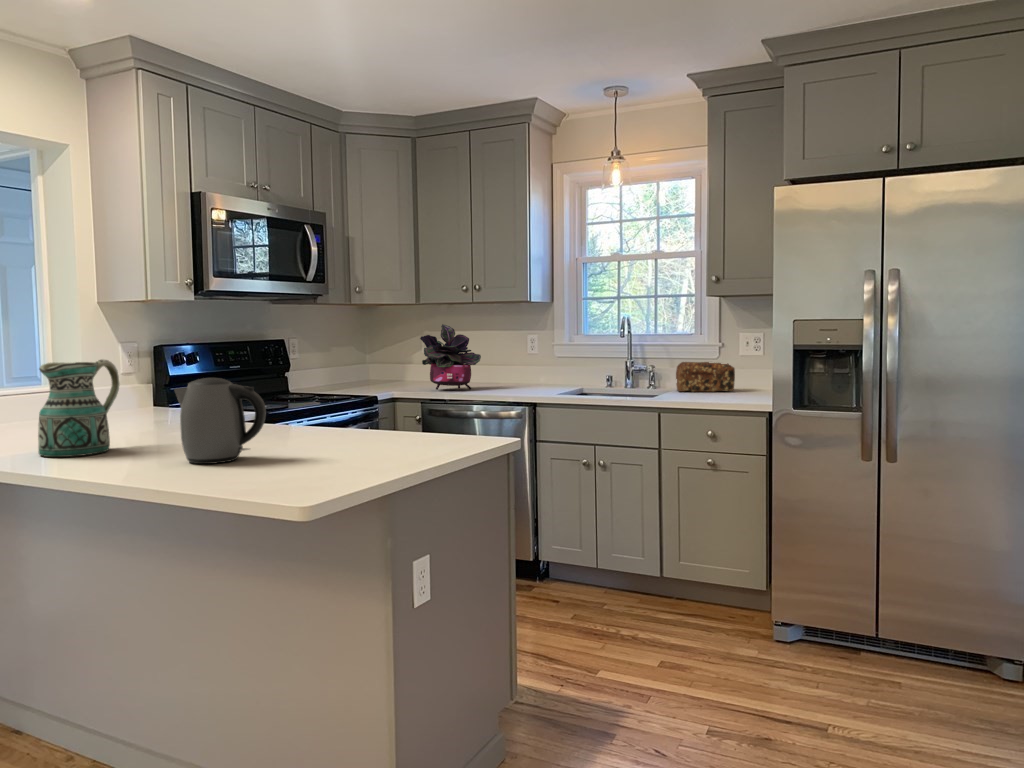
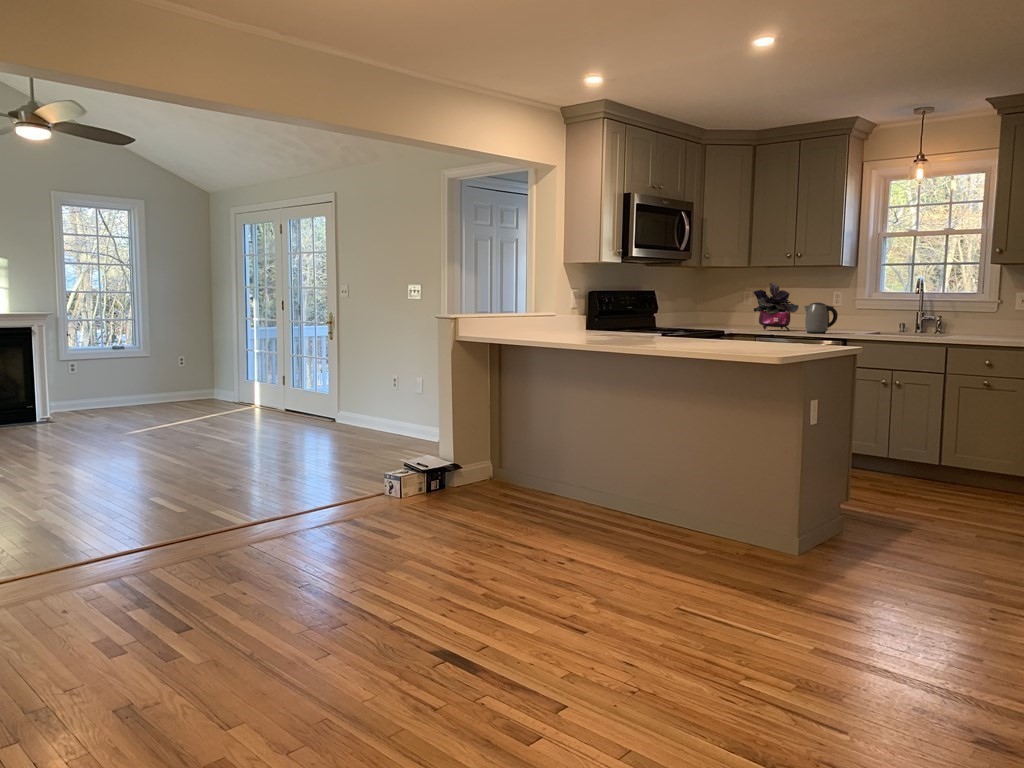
ceramic pitcher: present [38,359,119,457] -> none [597,293,631,343]
bread loaf: present [676,362,735,392] -> none [958,314,1010,337]
kettle: present [174,378,266,464] -> present [804,302,838,334]

